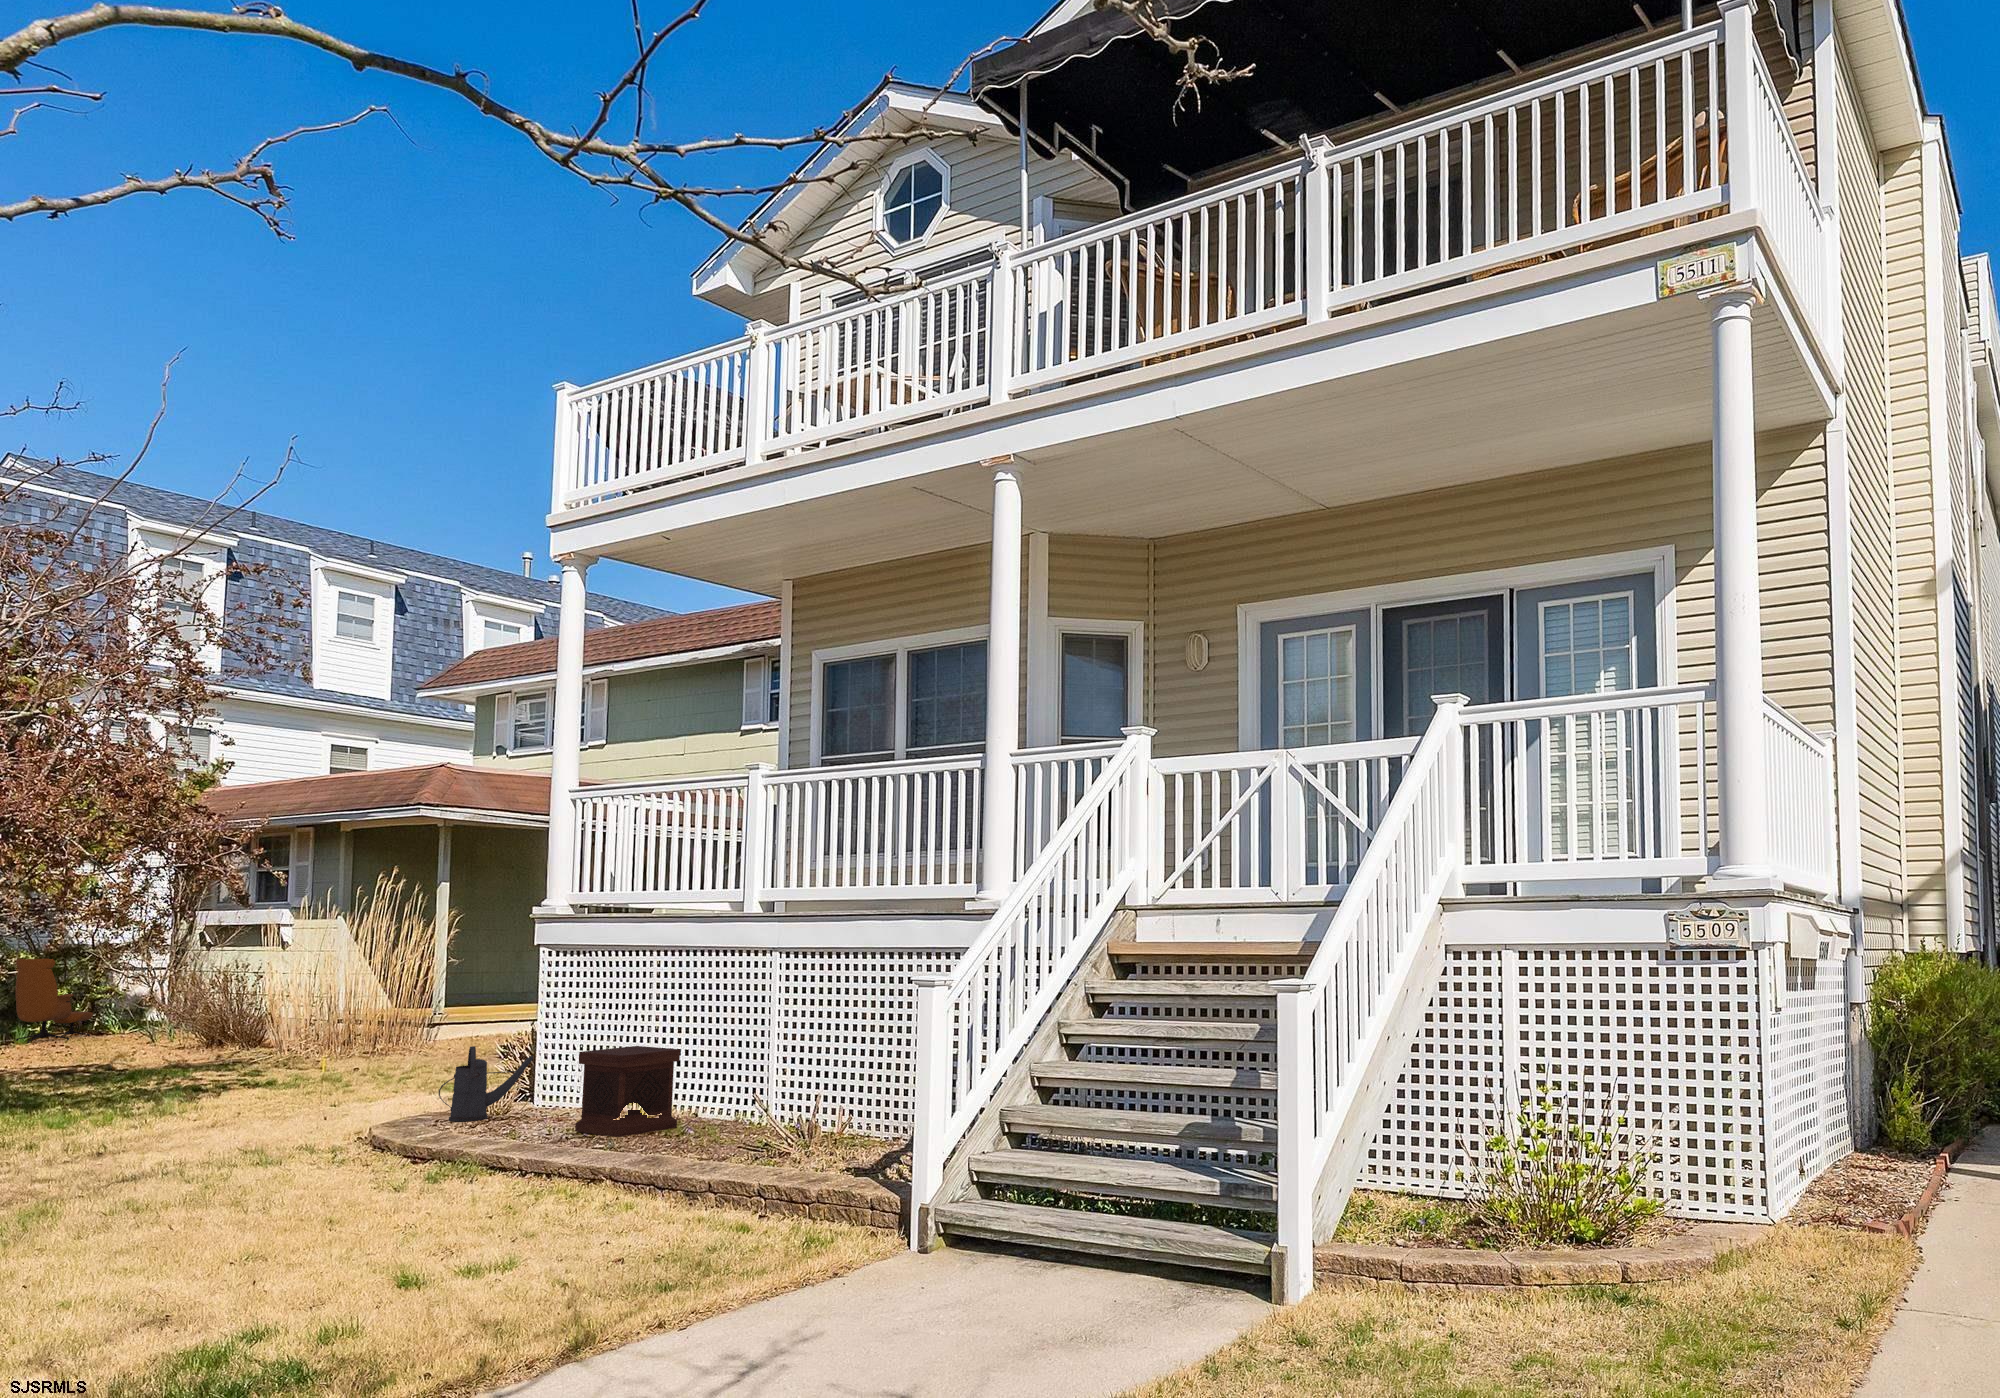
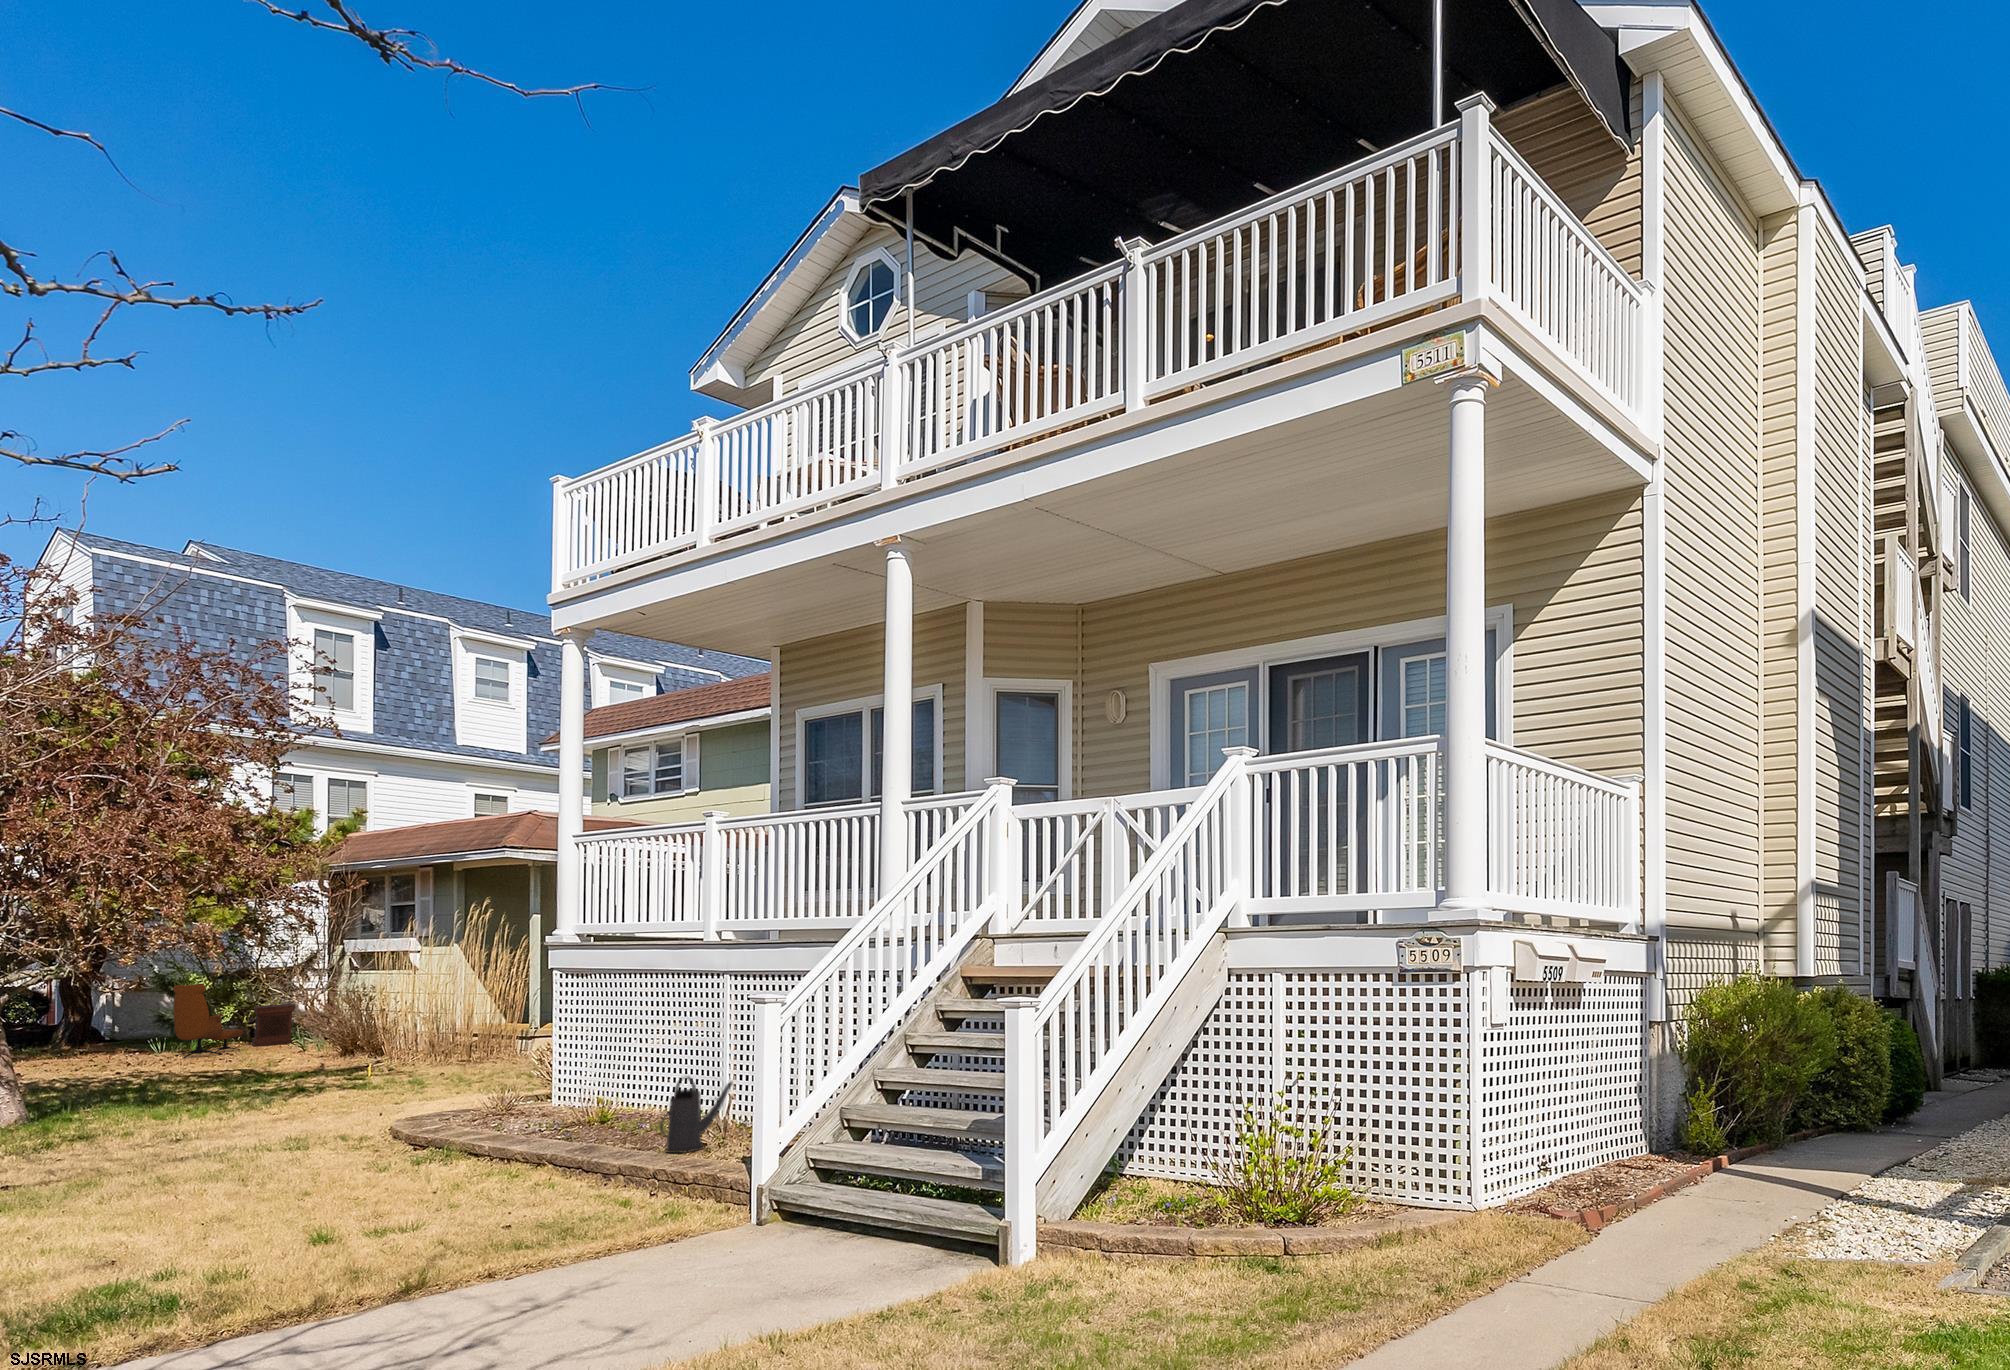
watering can: present [439,1046,533,1121] -> present [660,1077,733,1153]
side table: present [575,1046,680,1137] -> present [252,1004,295,1047]

